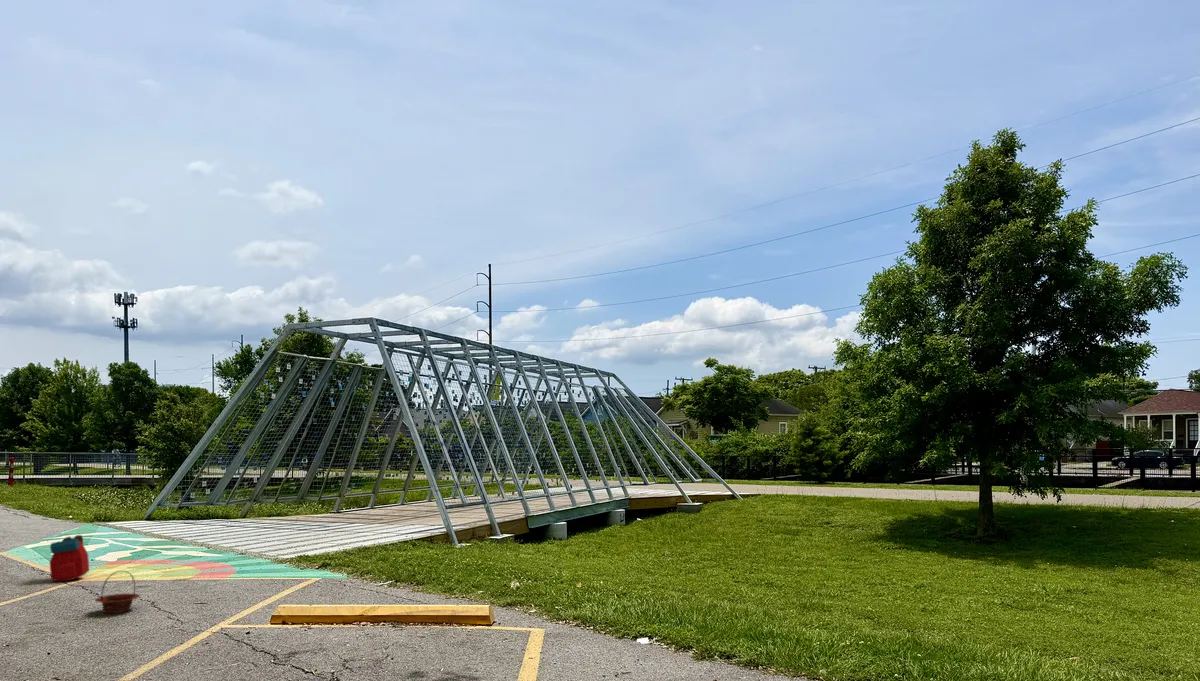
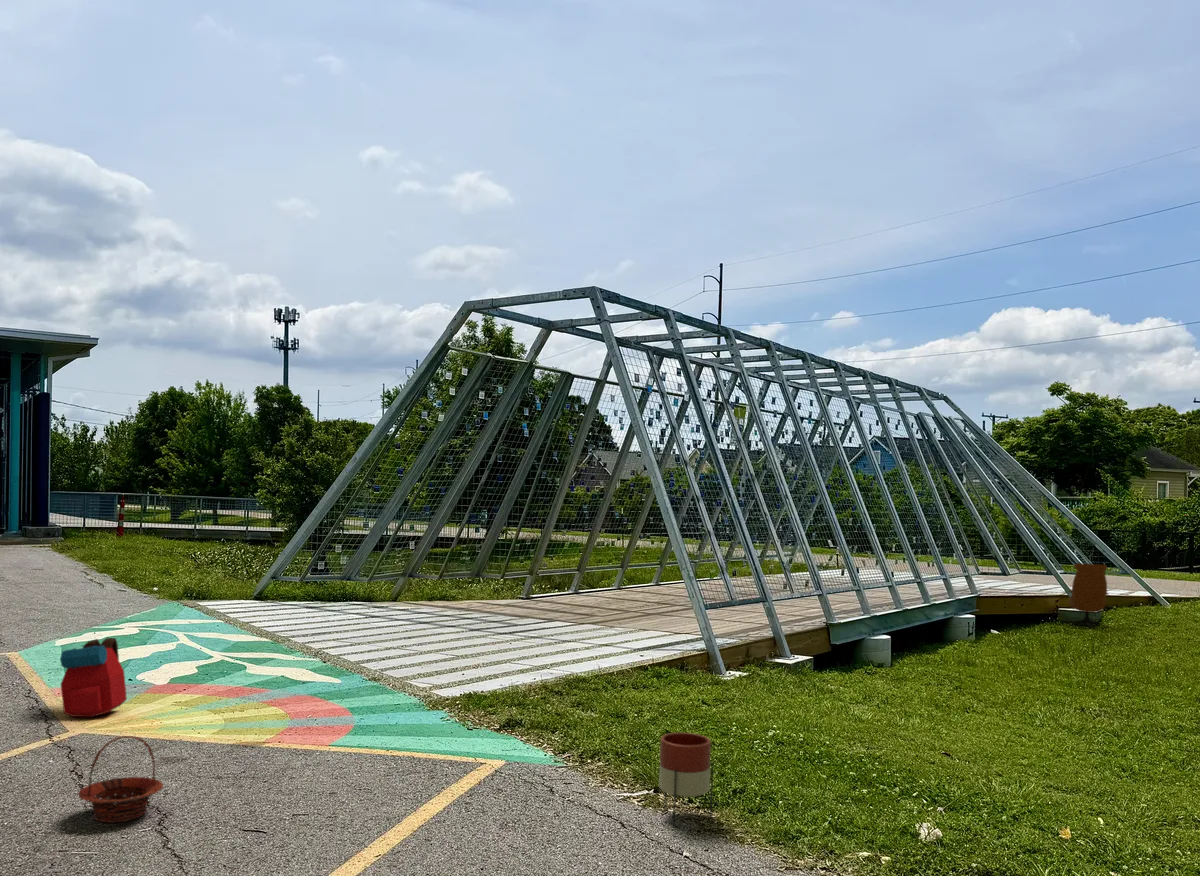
lounge chair: none [678,475,702,515] -> present [1066,563,1108,628]
planter: none [396,553,422,594] -> present [659,732,713,825]

